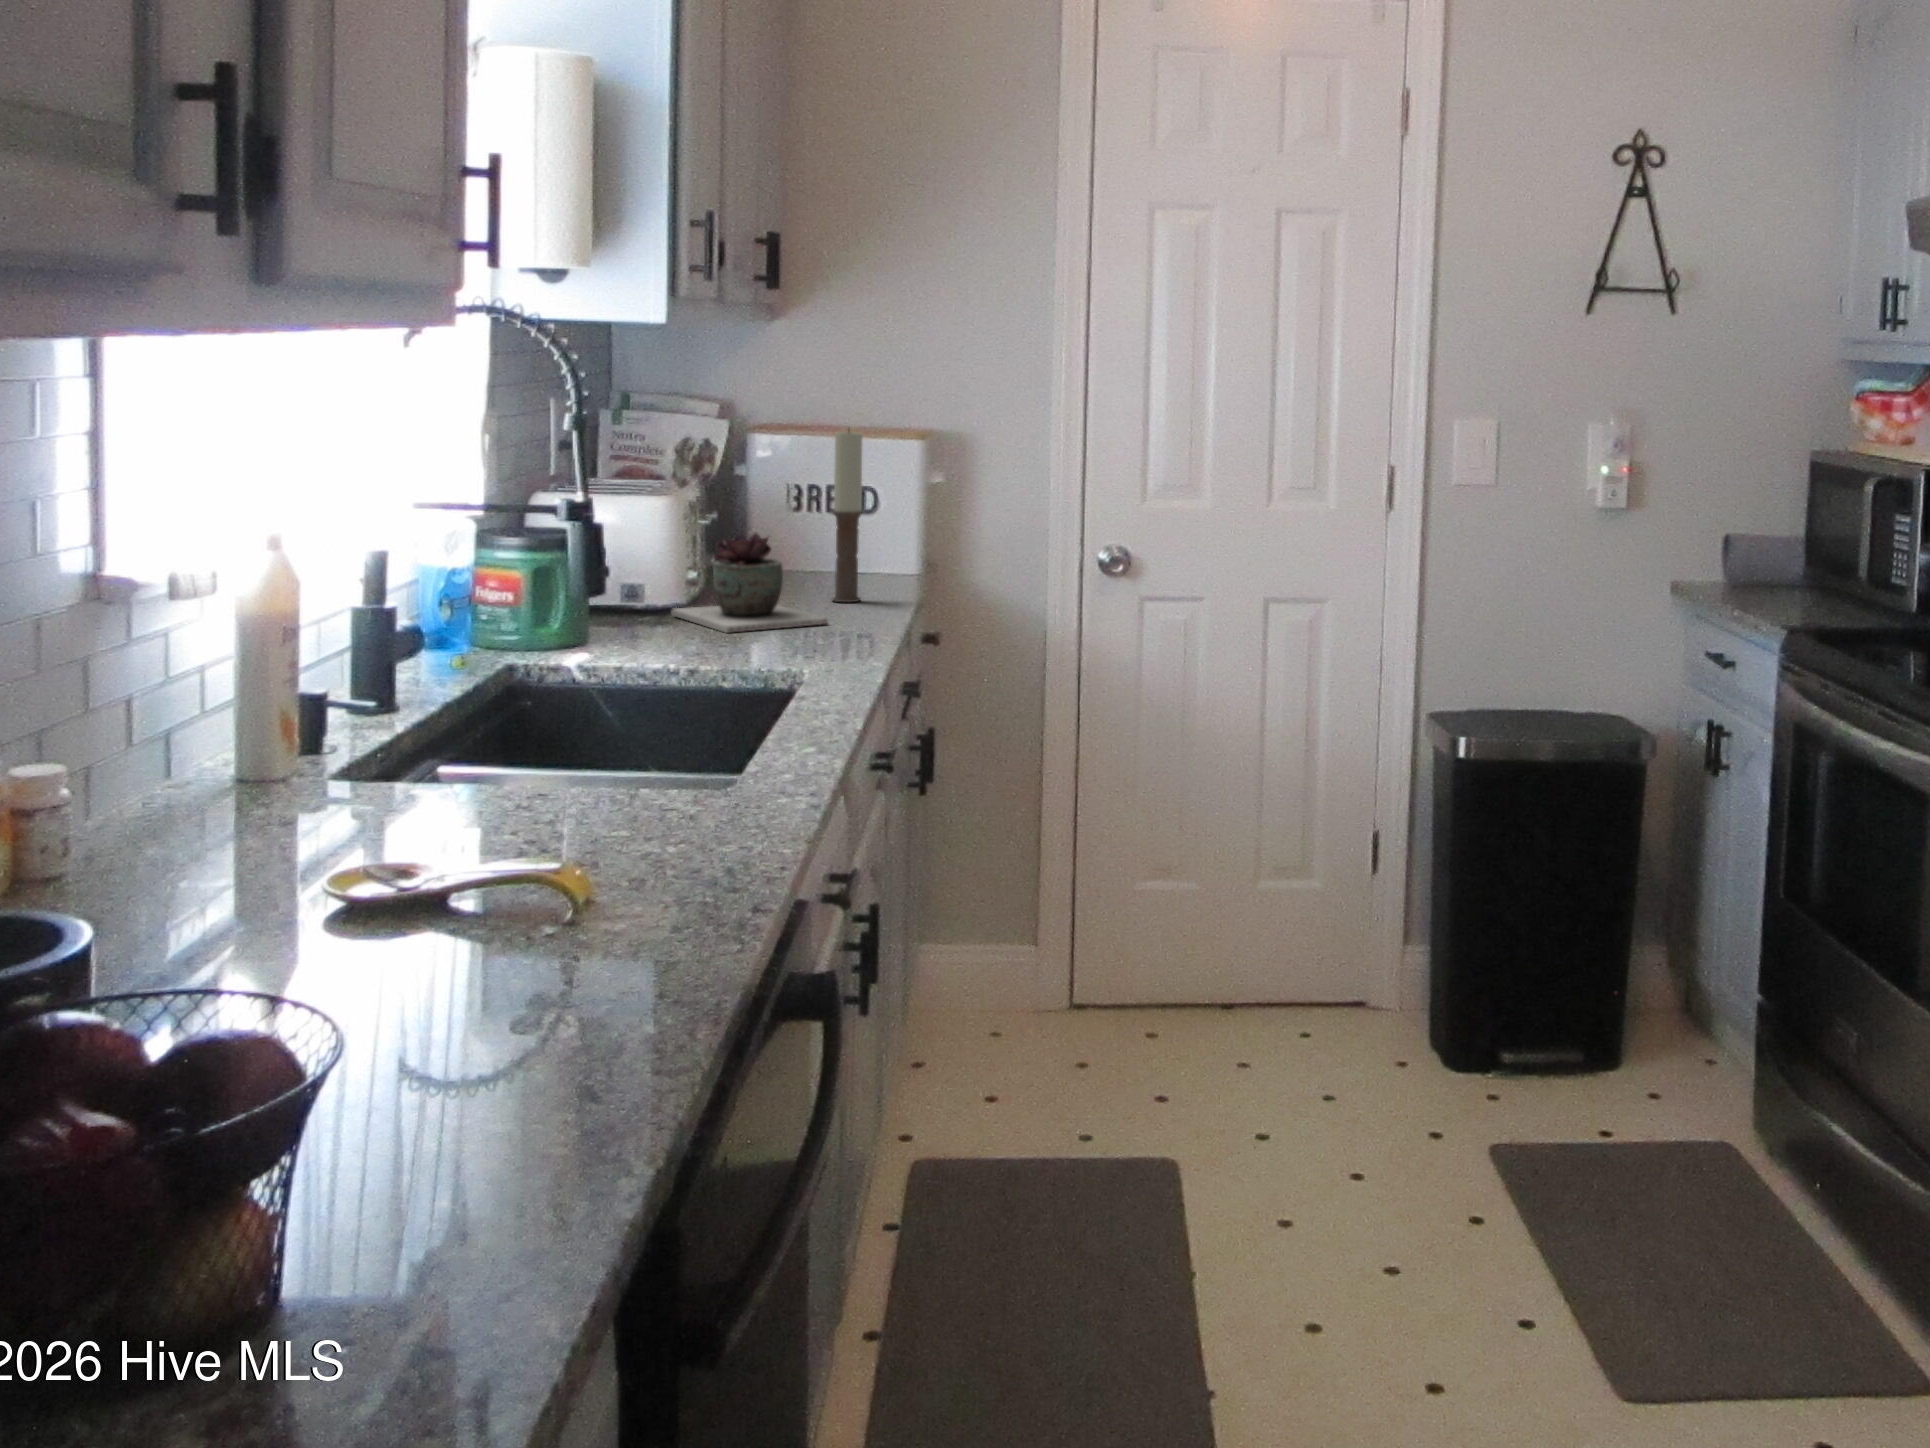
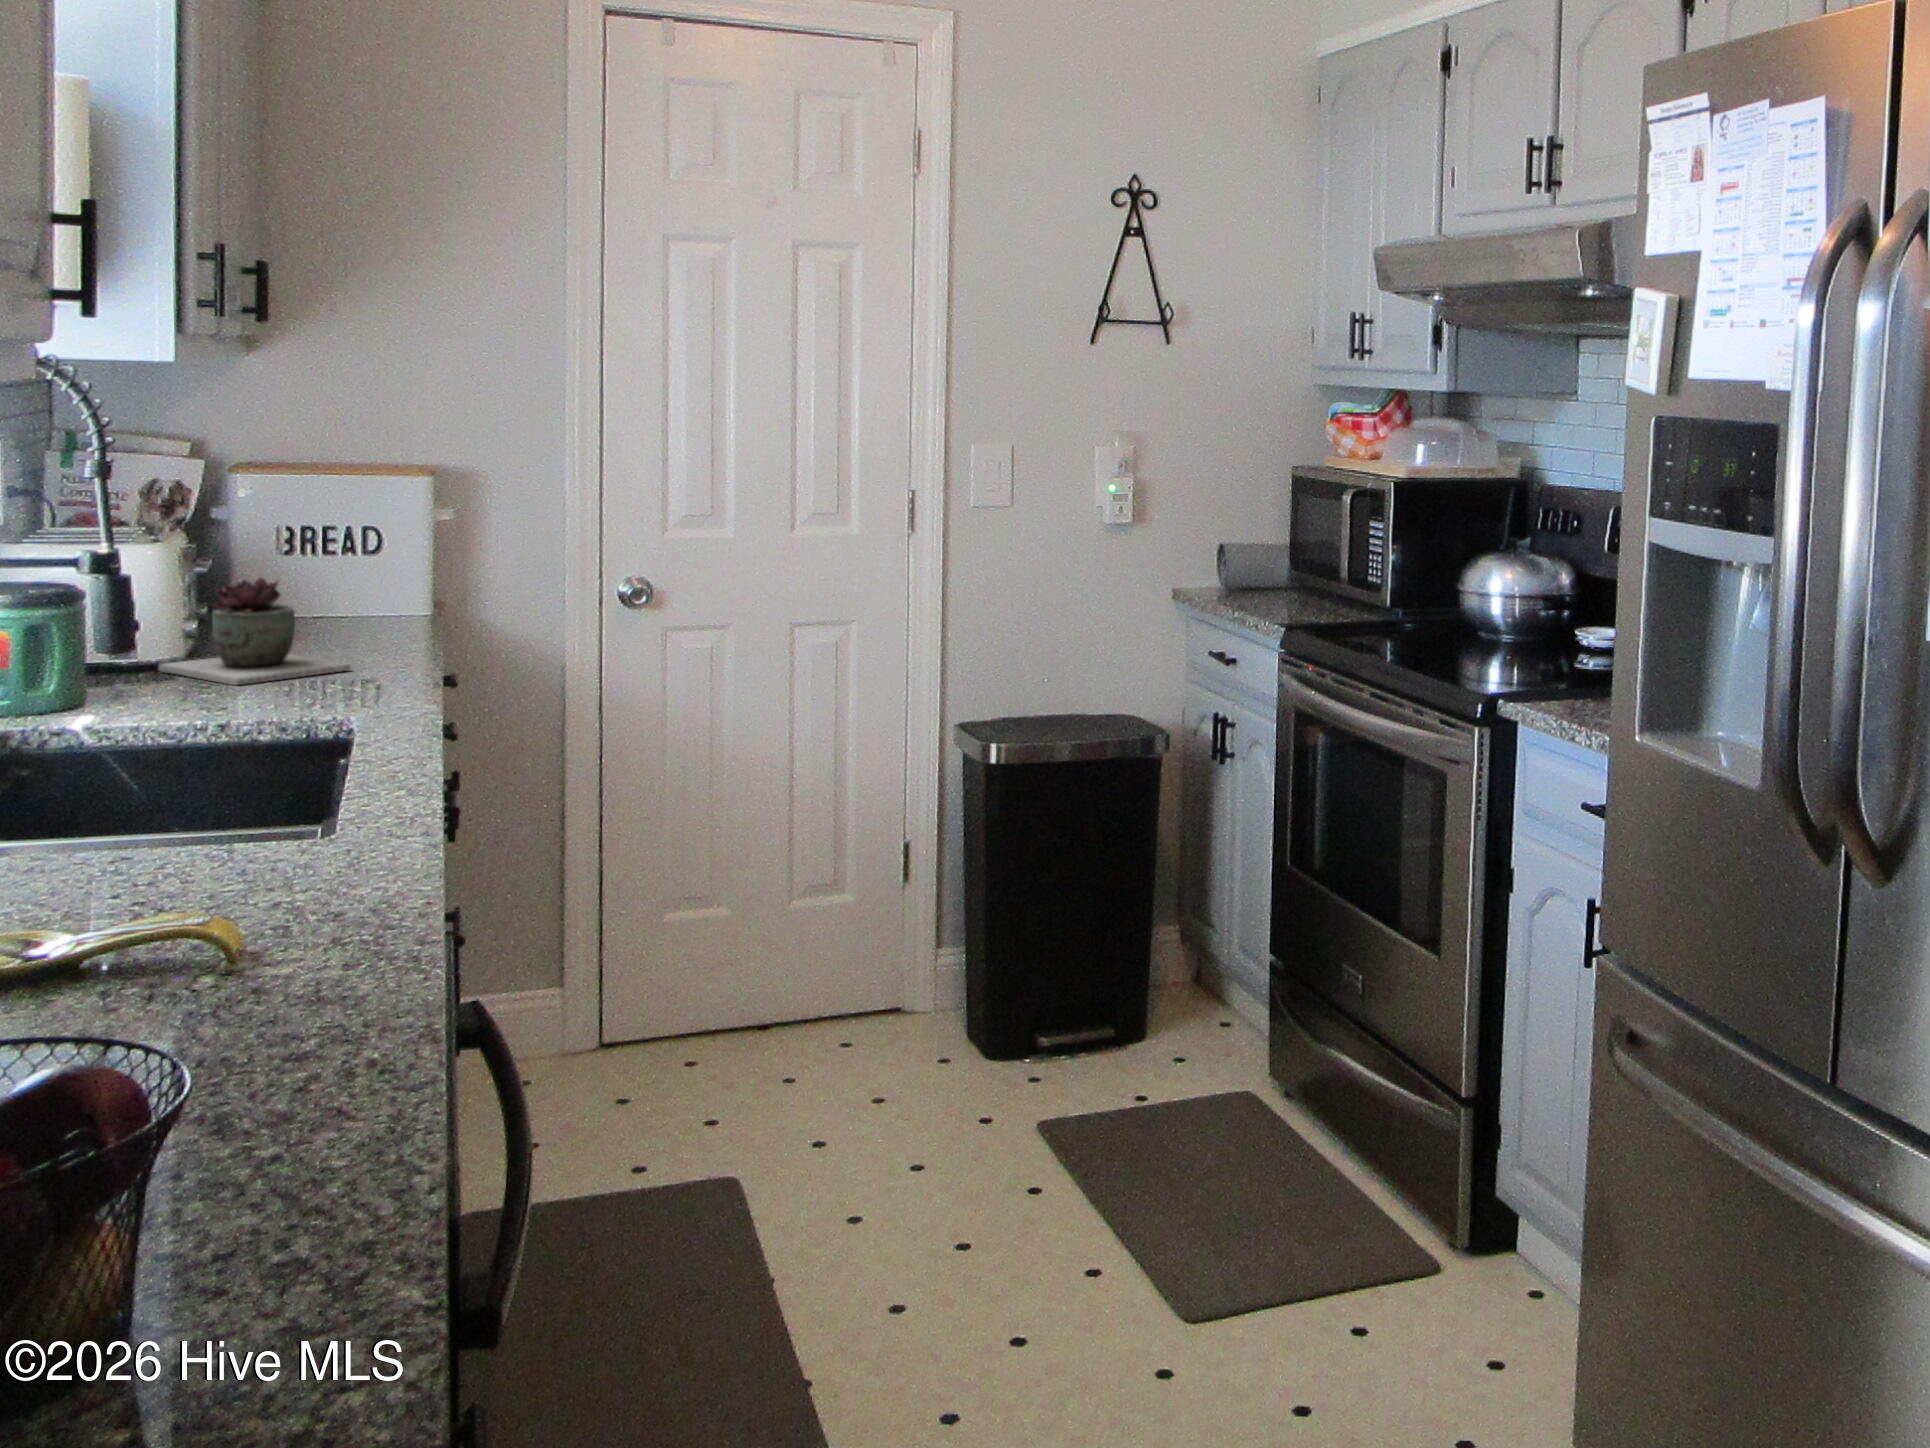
candle: present [832,431,863,602] -> none [341,464,376,647]

